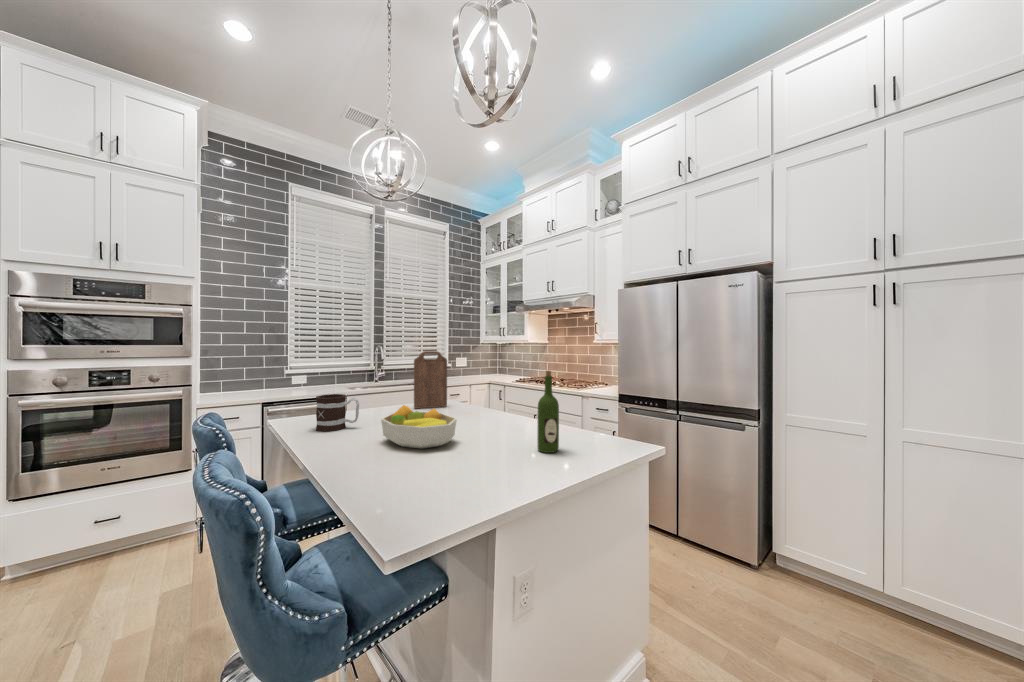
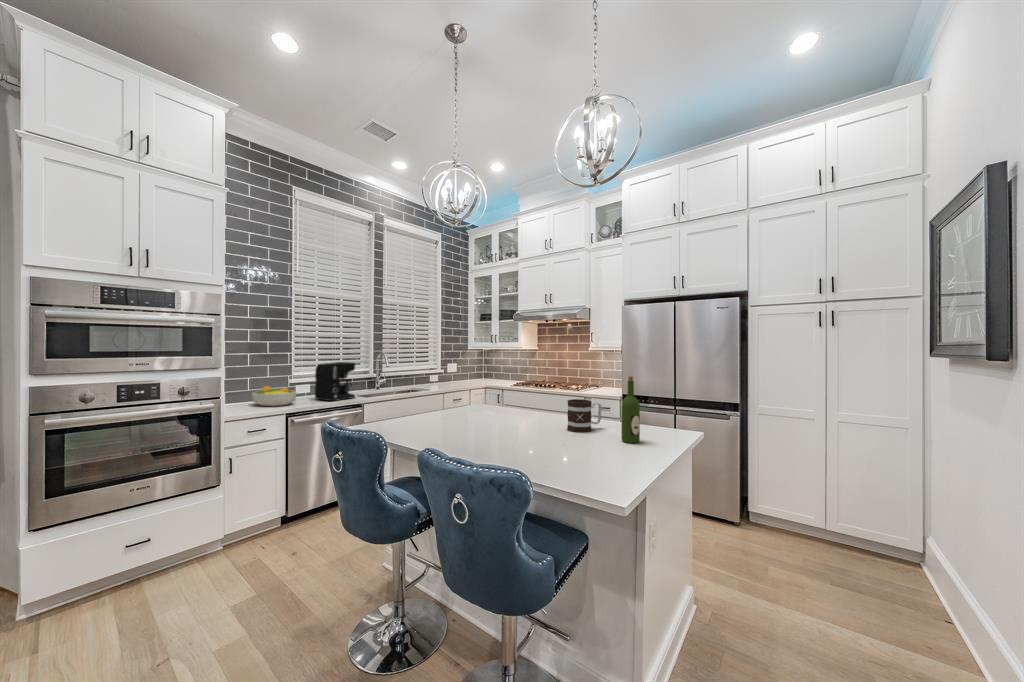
cutting board: present [414,351,447,409] -> none [462,360,490,414]
coffee maker: none [303,353,343,391] -> present [315,362,355,401]
mug: present [316,394,359,432] -> present [567,399,602,432]
fruit bowl: present [381,405,457,449] -> present [252,386,297,406]

